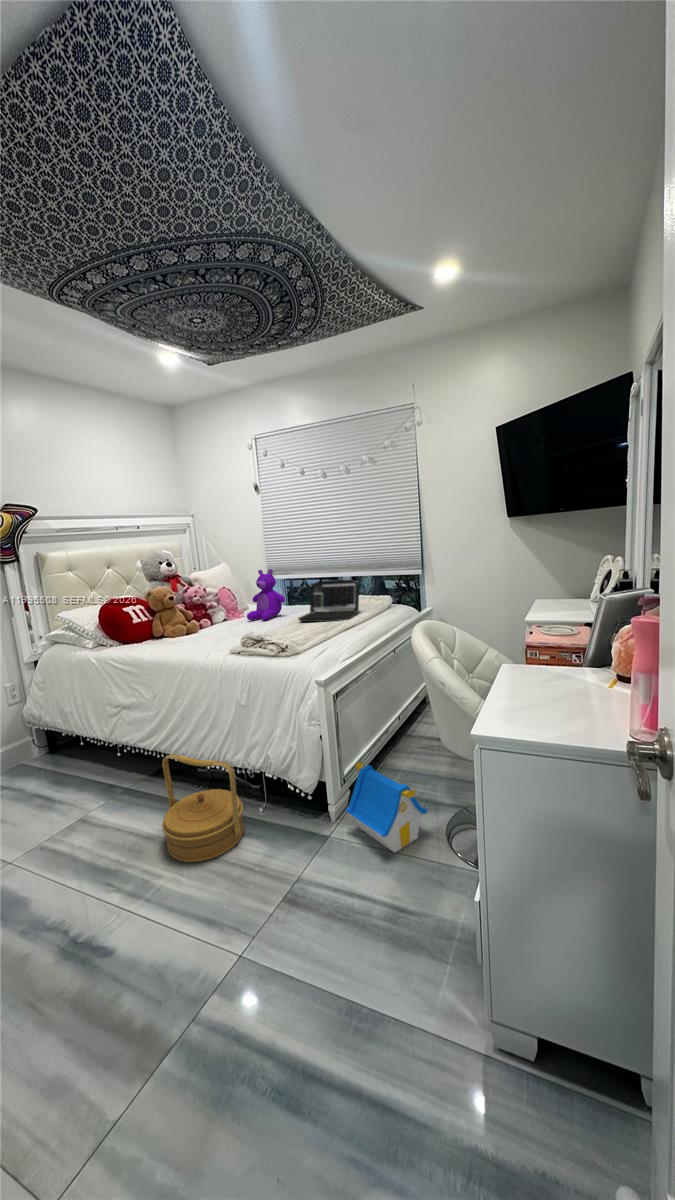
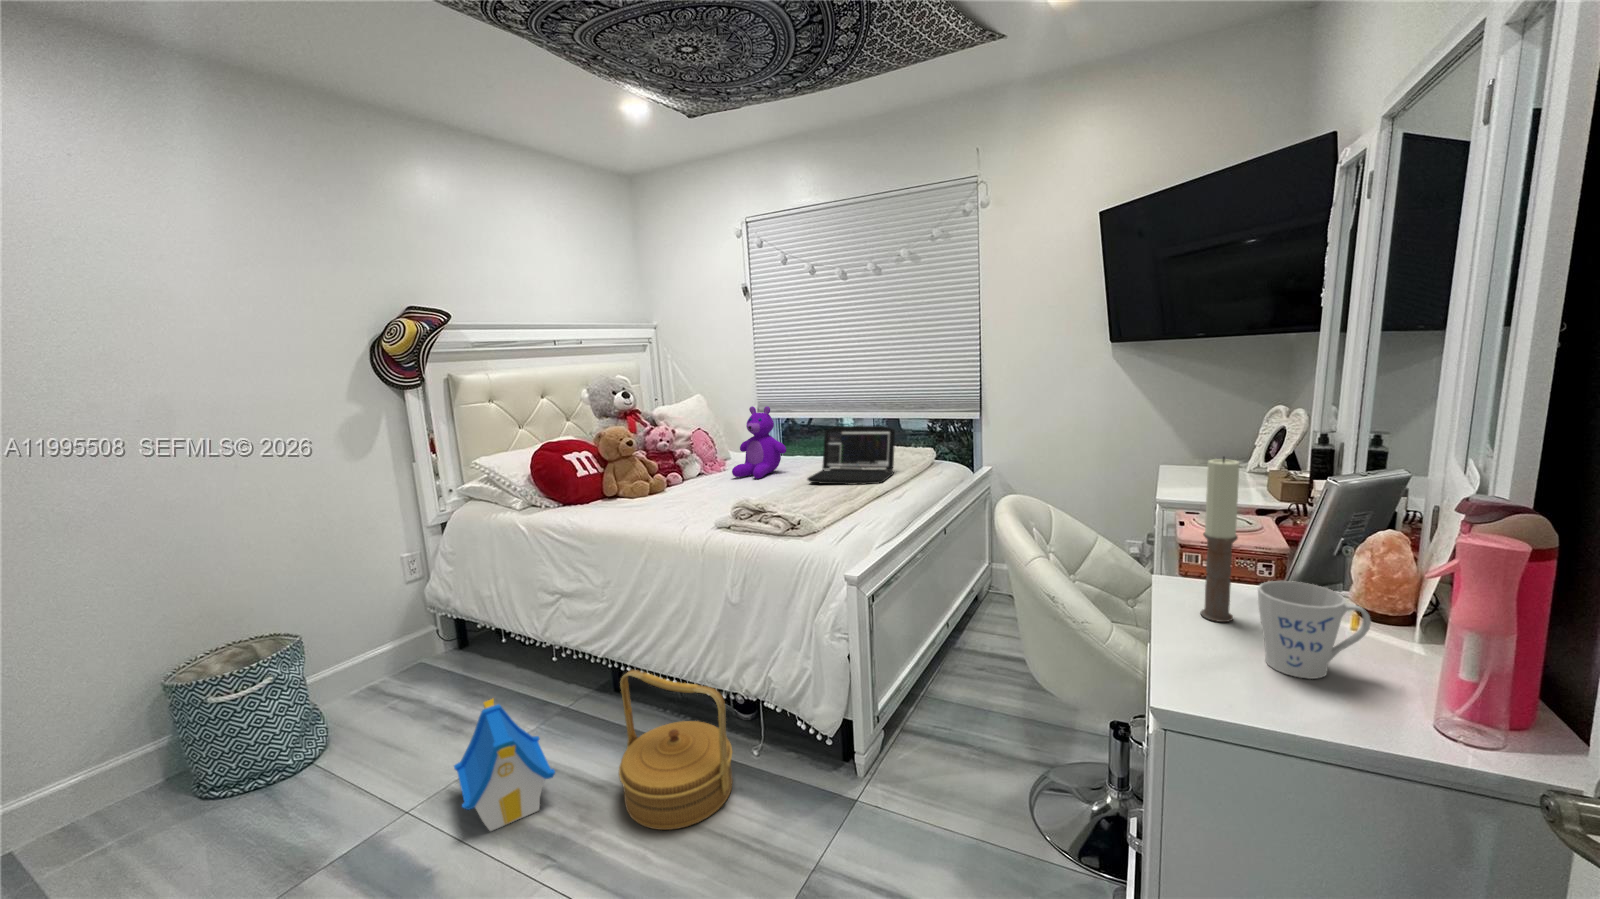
candle: none [517,583,538,688] -> present [1200,457,1239,622]
mug: none [539,657,601,714] -> present [1258,581,1371,679]
toy house: present [346,762,427,852] -> present [454,699,555,831]

